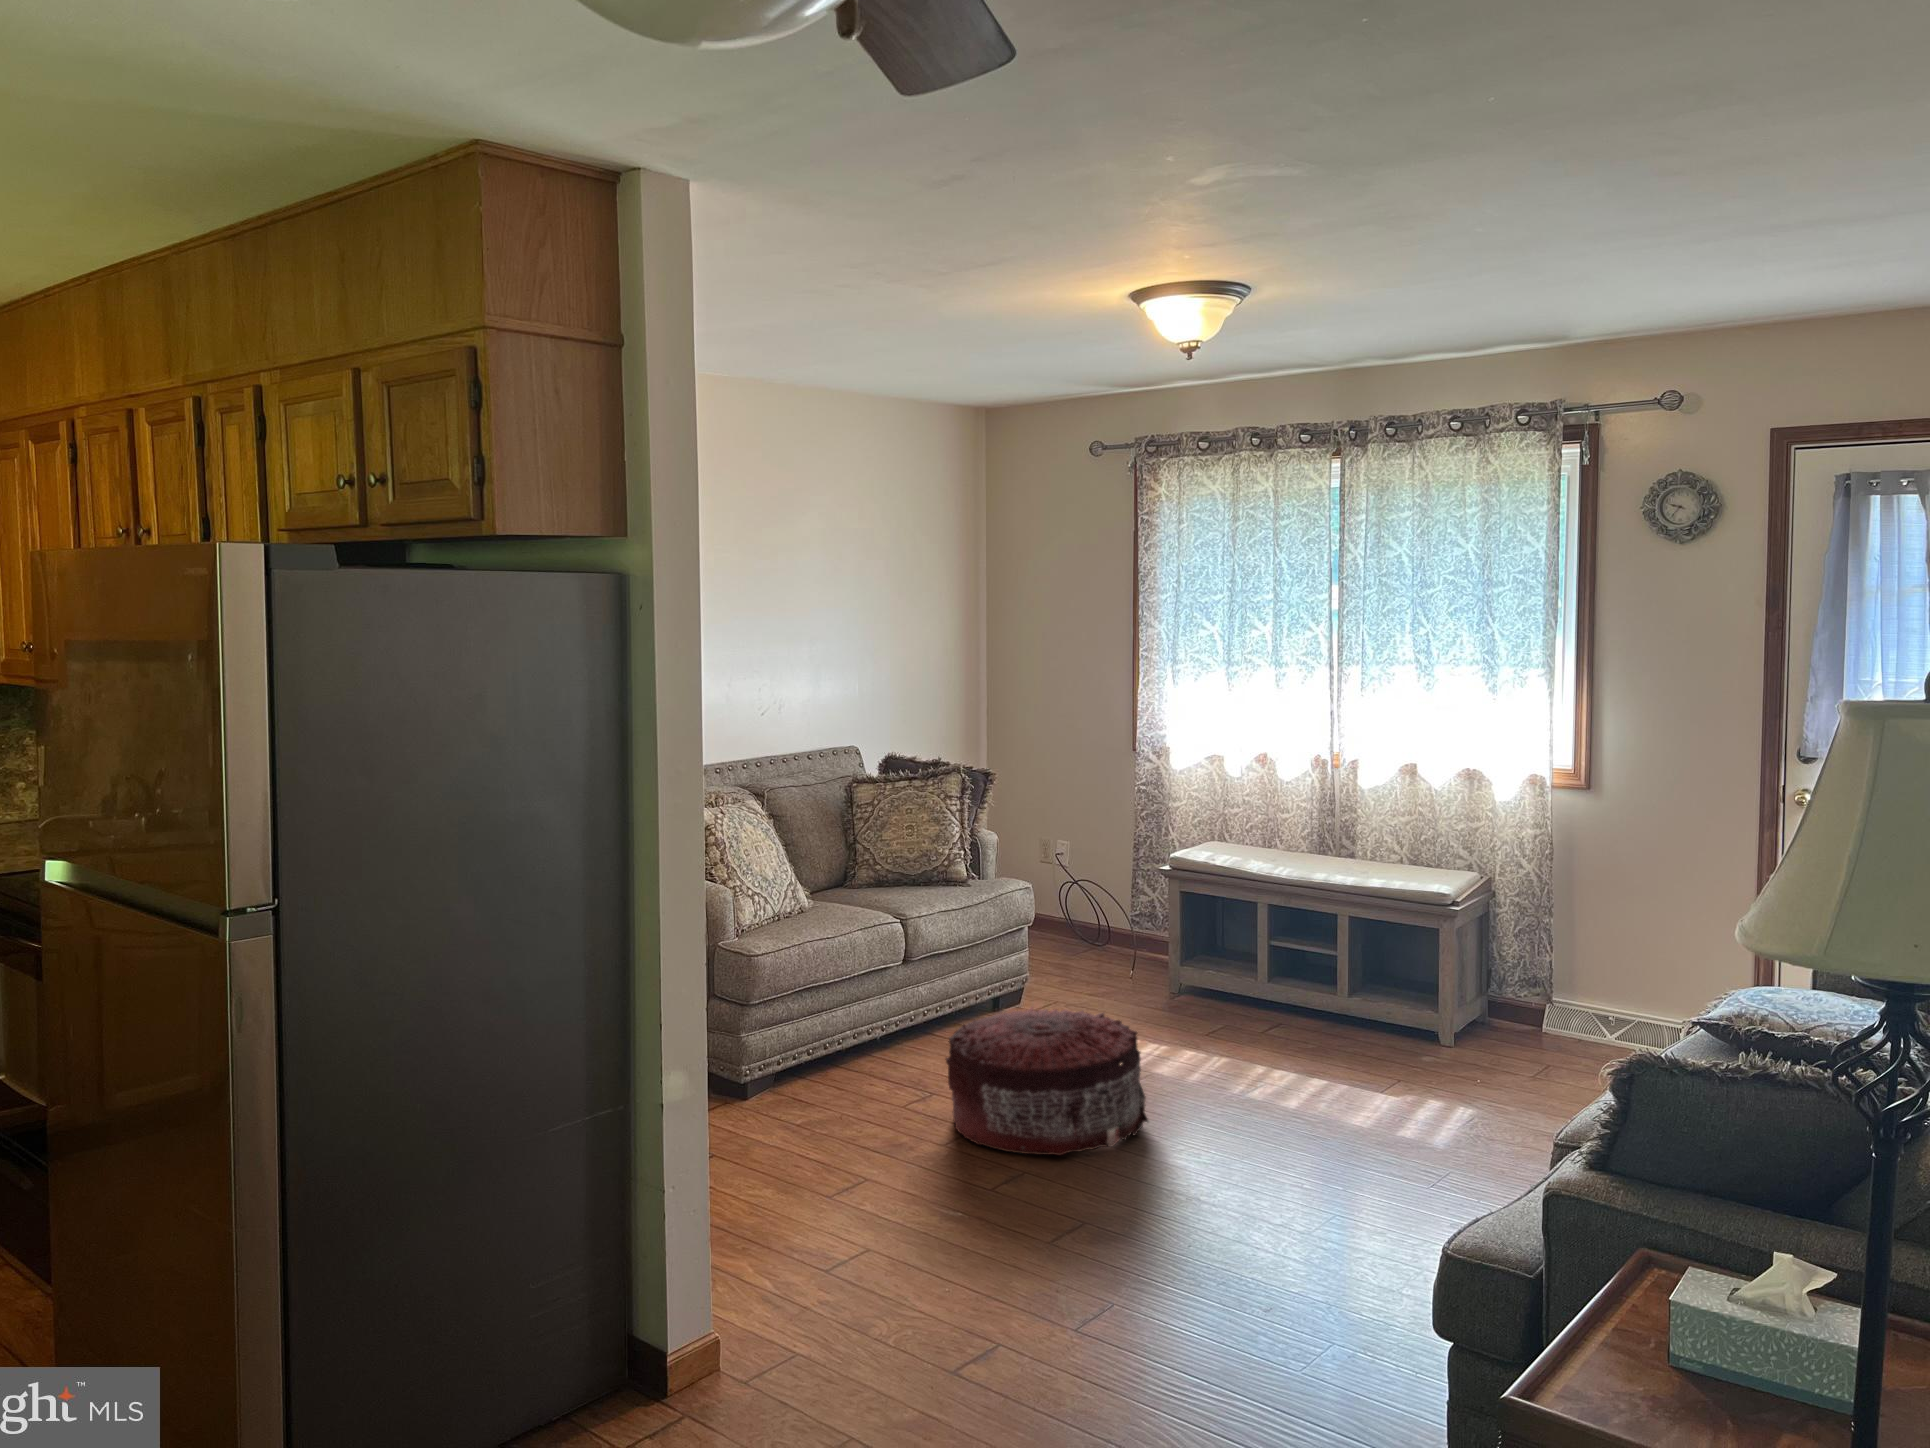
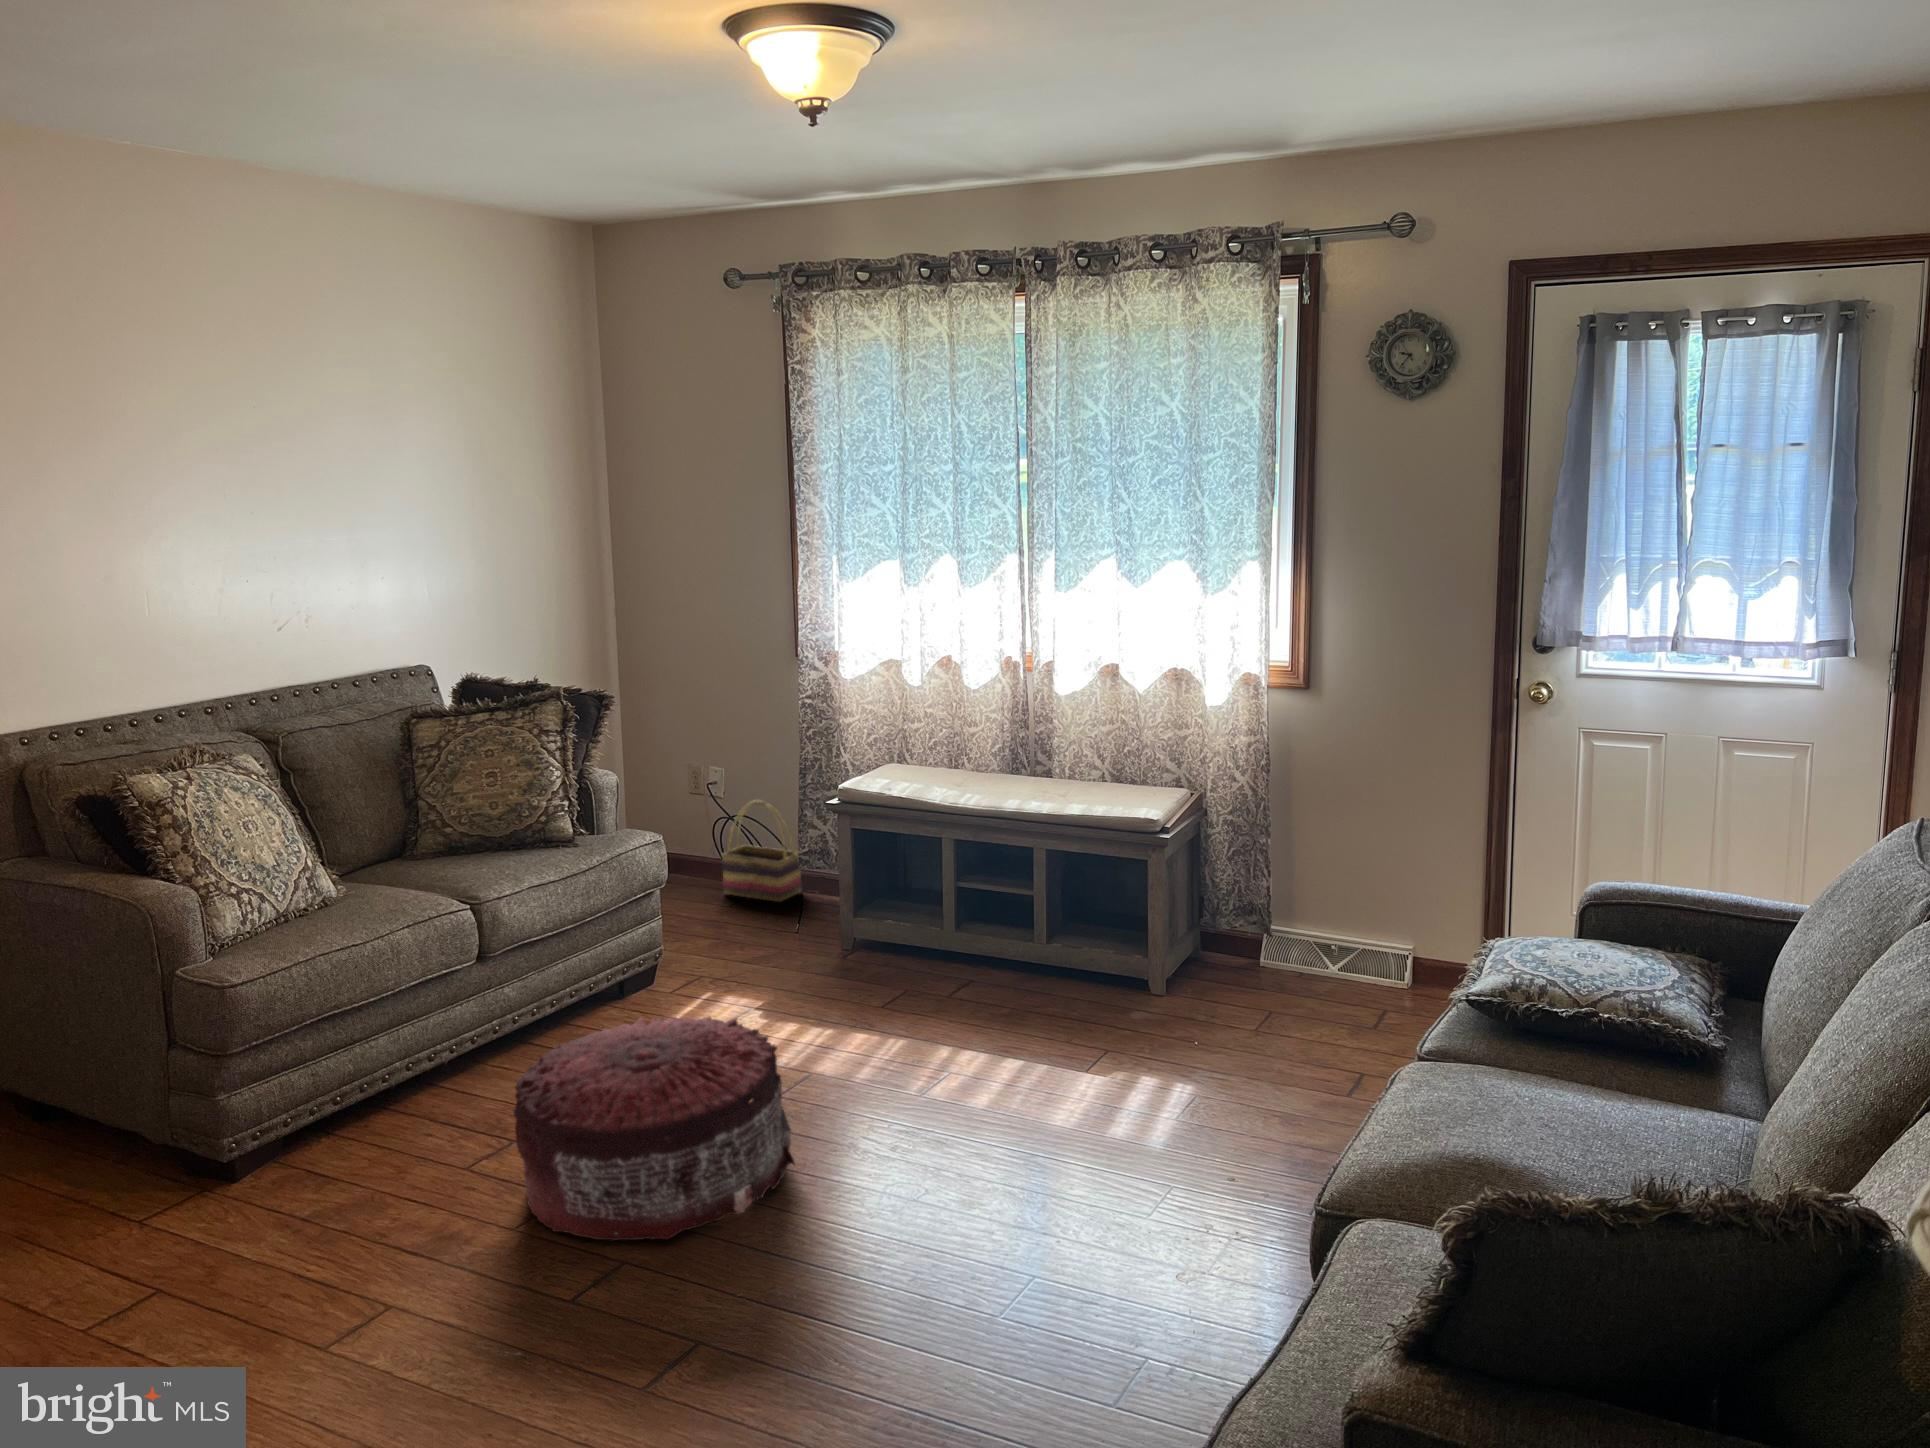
basket: none [1065,872,1132,958] -> present [722,800,801,902]

